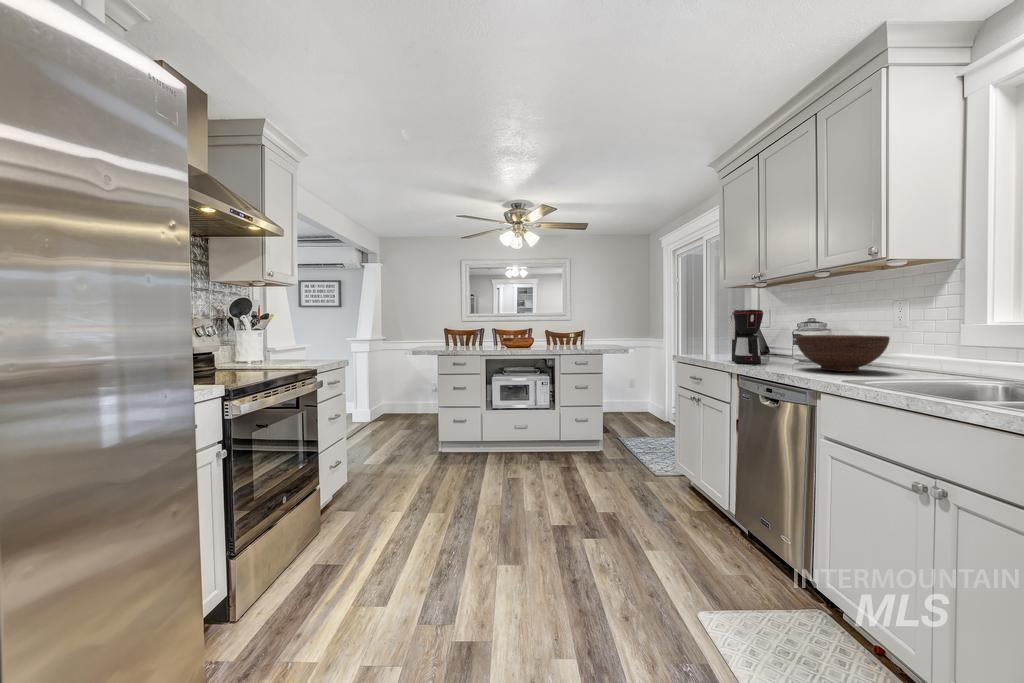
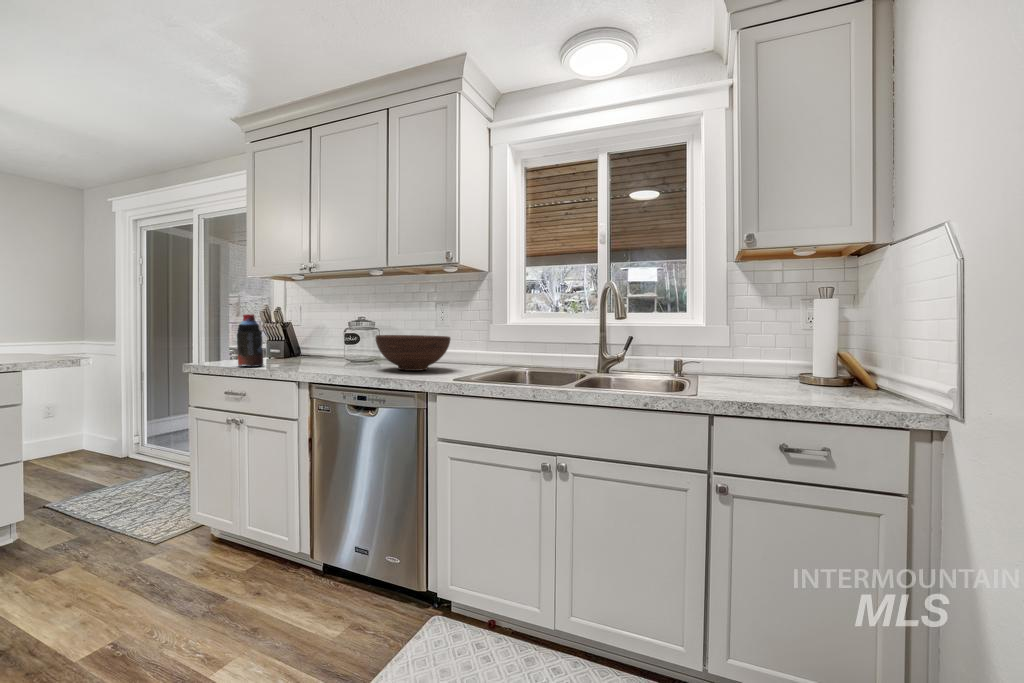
coffee maker: present [732,310,763,364] -> none [288,304,332,369]
bottle: none [695,320,714,360] -> present [237,314,264,367]

